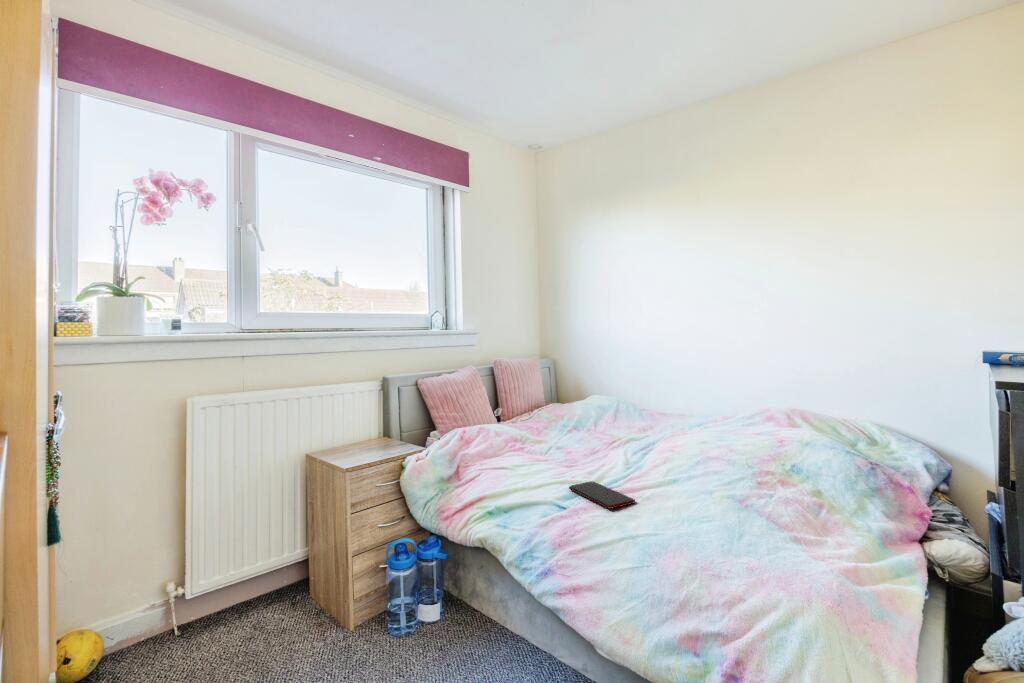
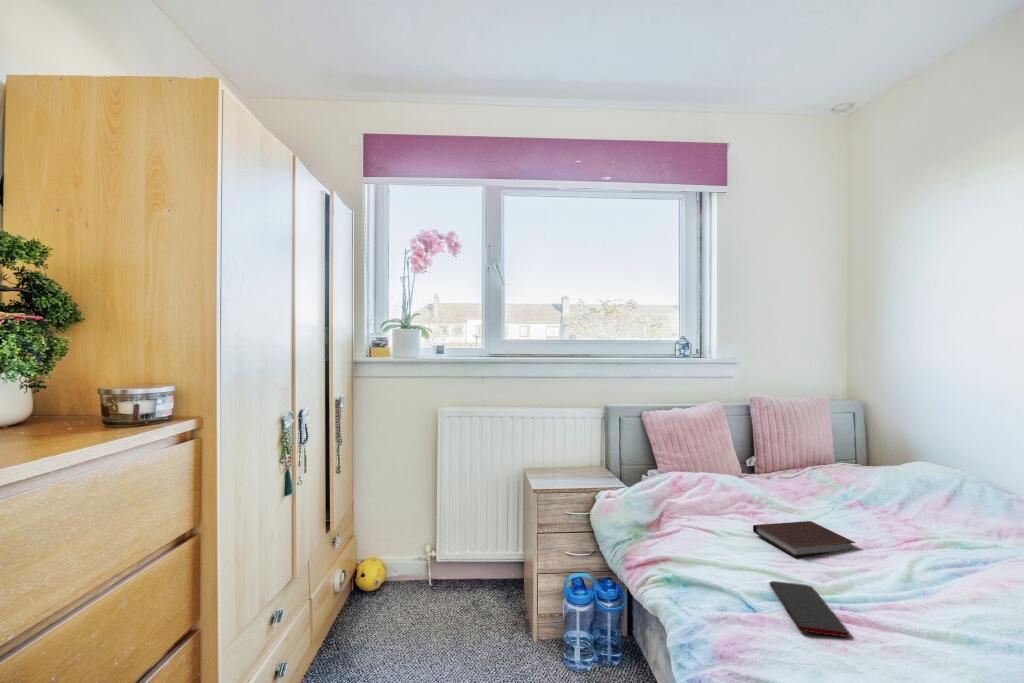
notebook: none [532,443,598,467] -> present [753,521,856,557]

